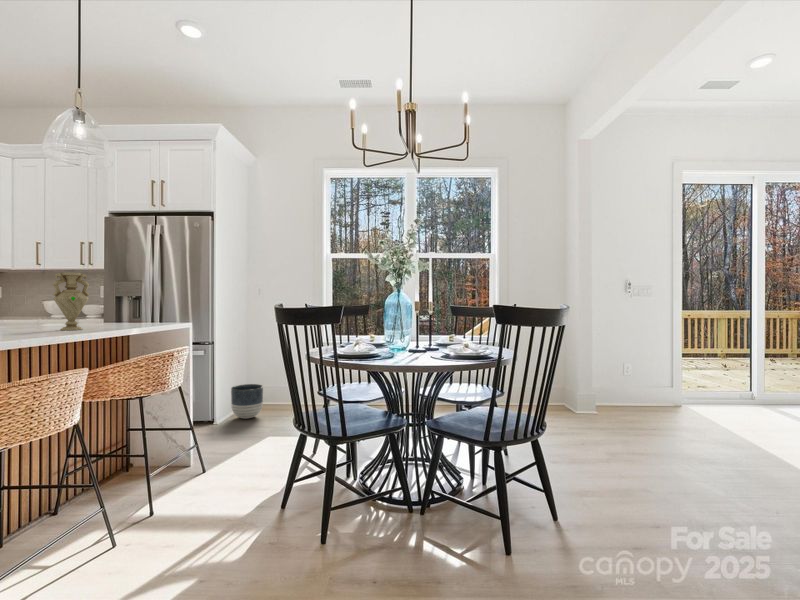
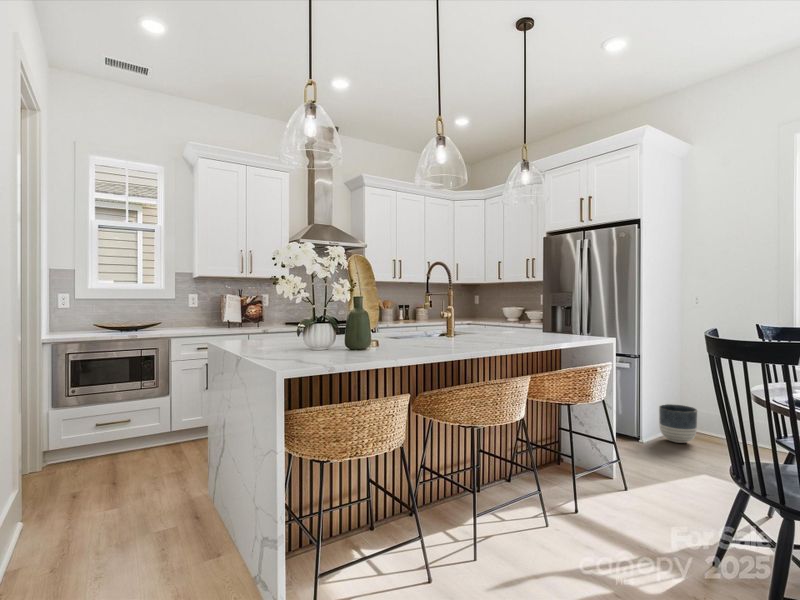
vase: present [52,273,89,330] -> none [505,293,531,340]

